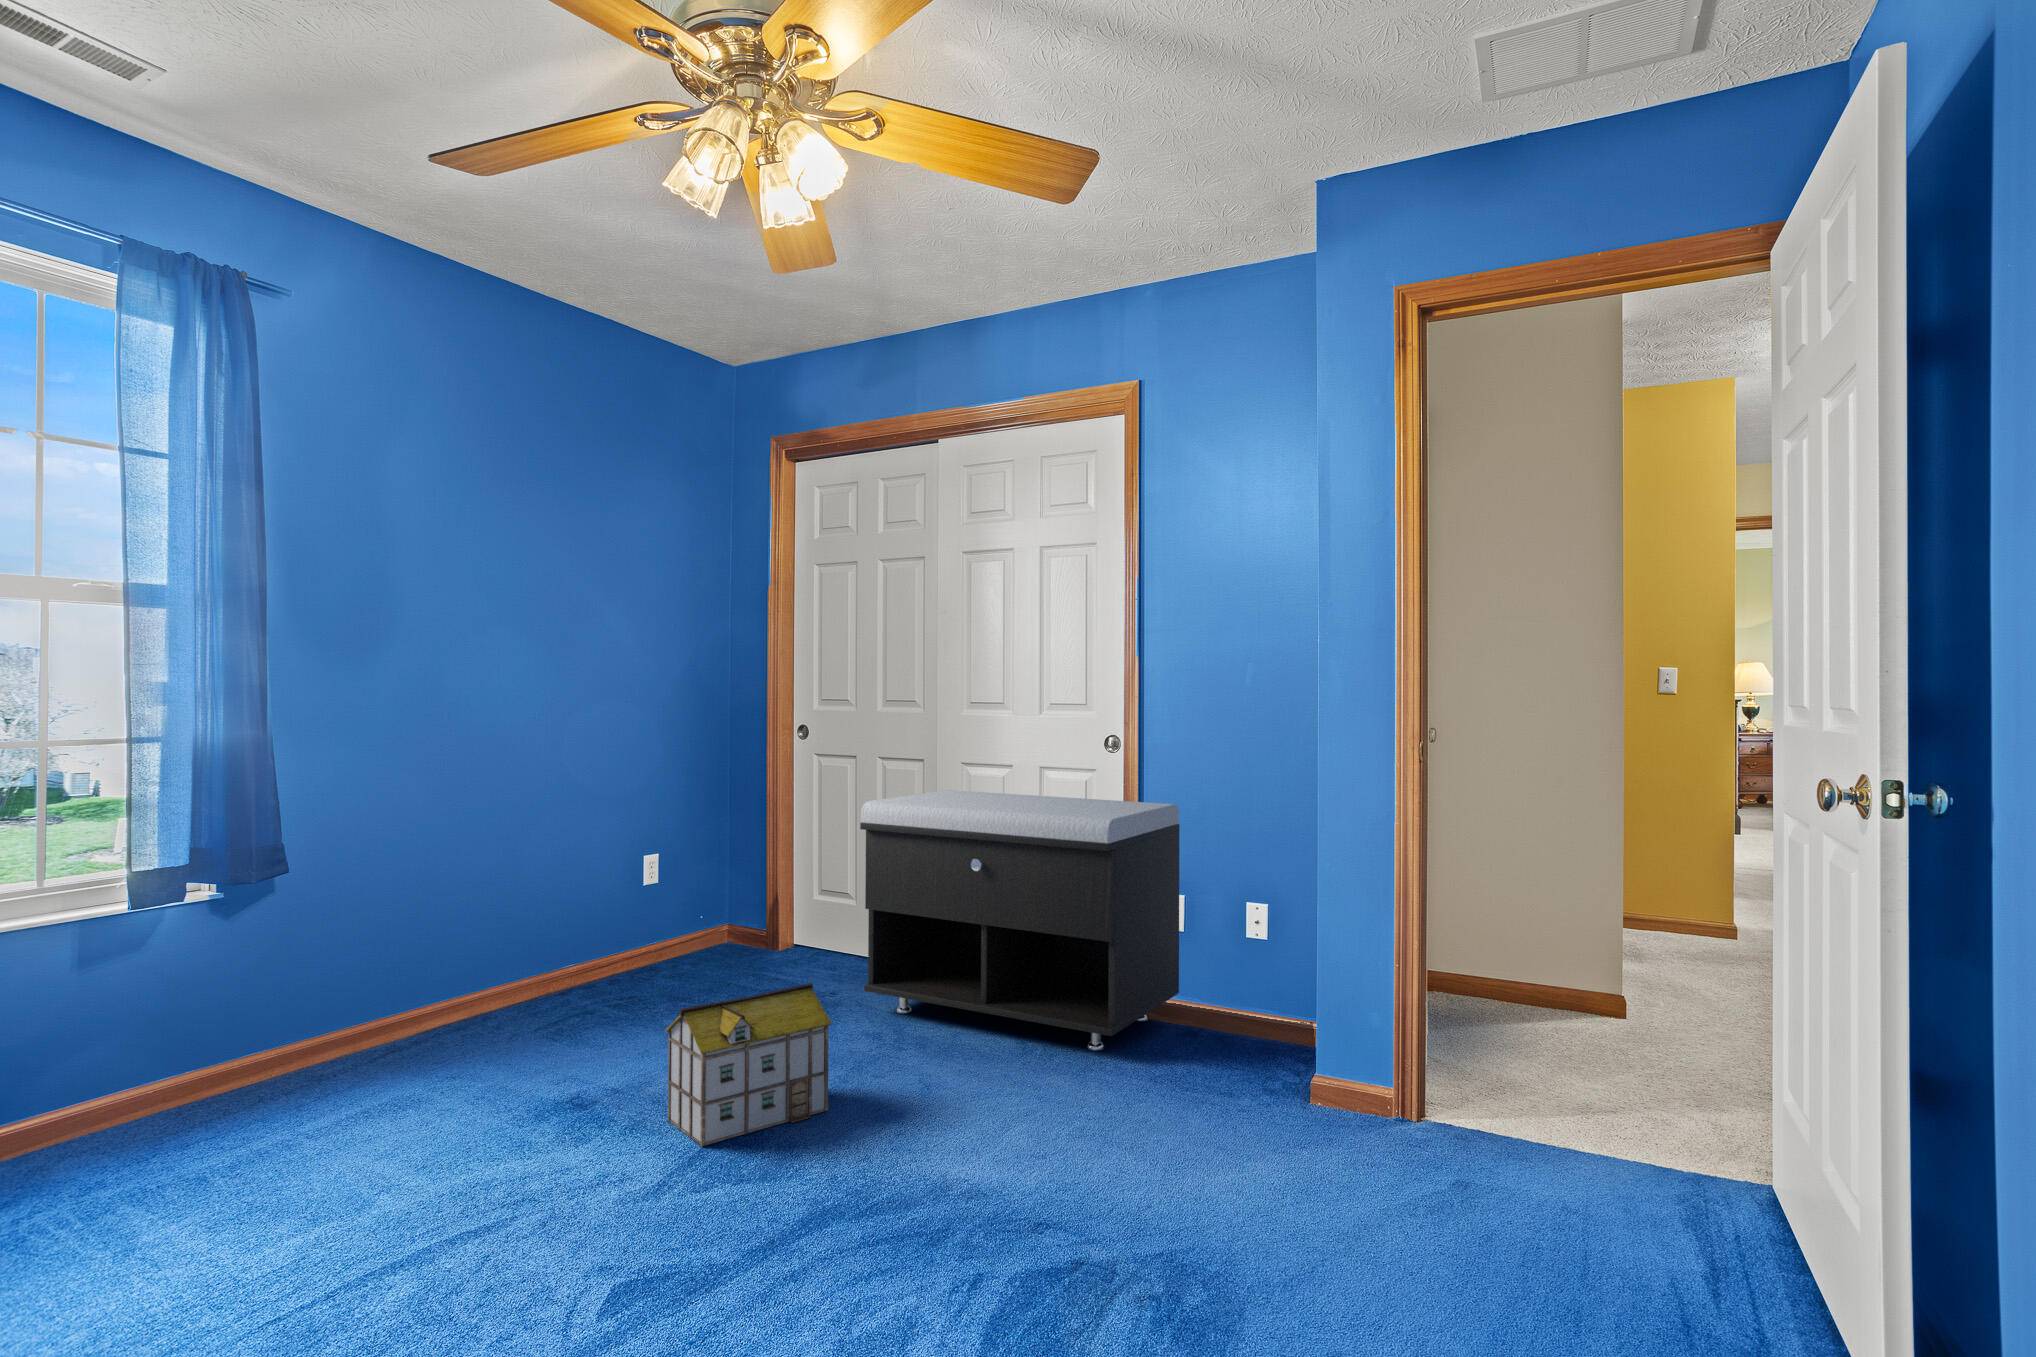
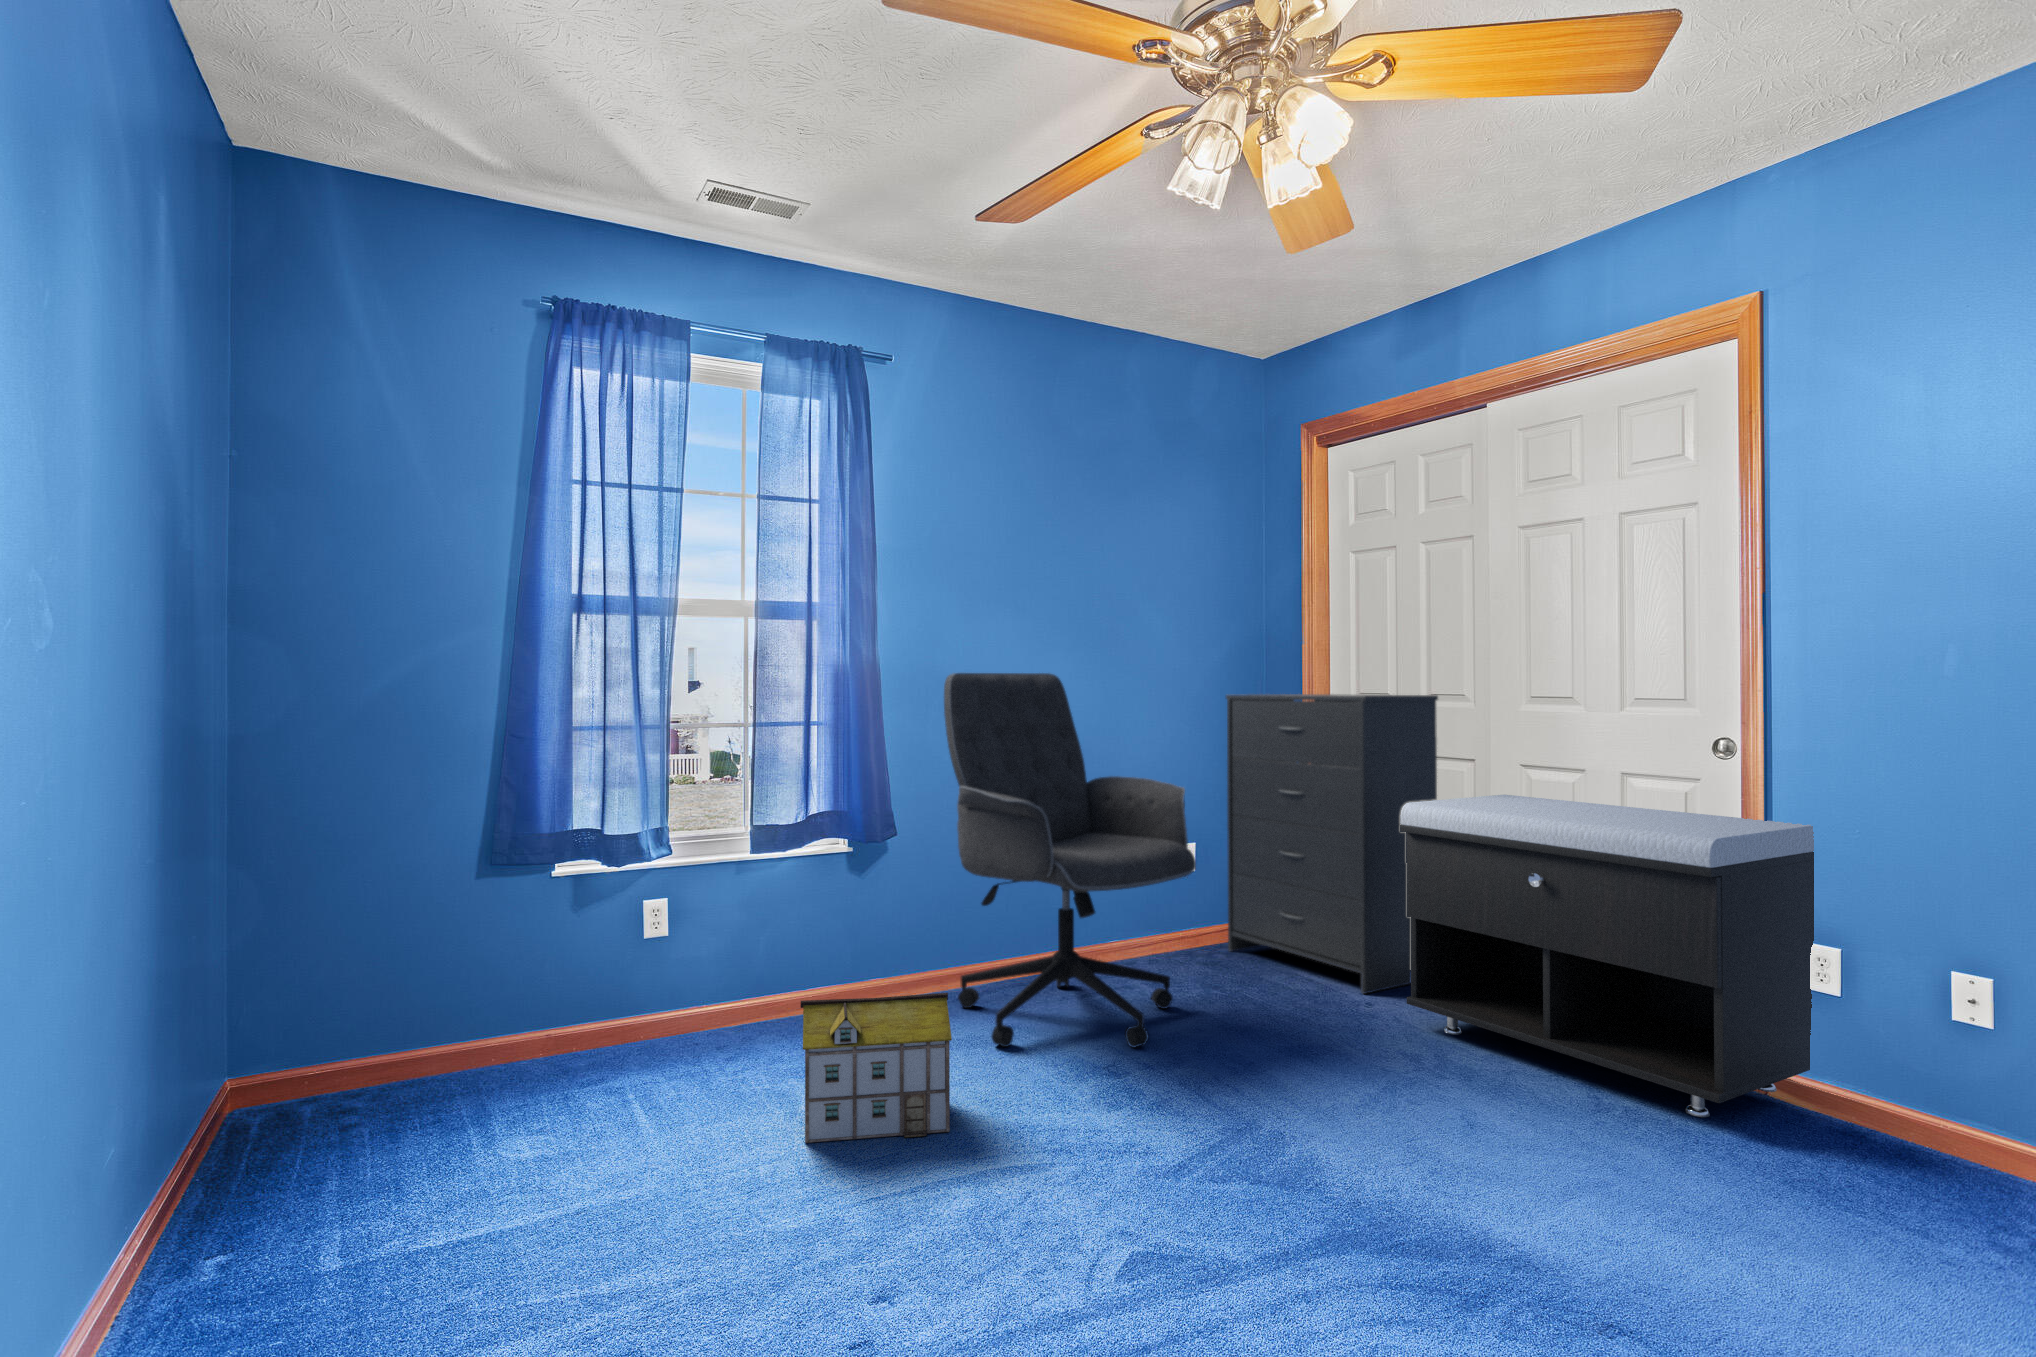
office chair: none [352,674,662,1102] -> present [944,673,1196,1047]
dresser: none [685,698,891,988] -> present [1226,694,1438,994]
toy house: present [665,983,832,1147] -> present [800,993,952,1143]

